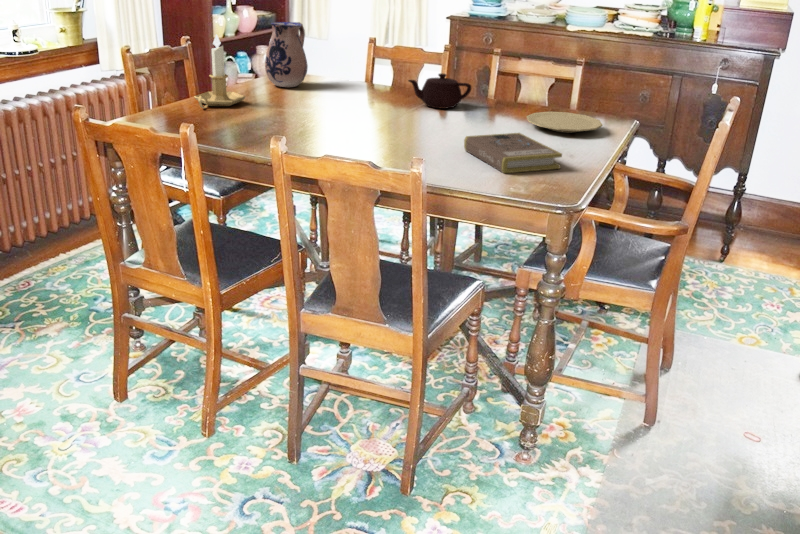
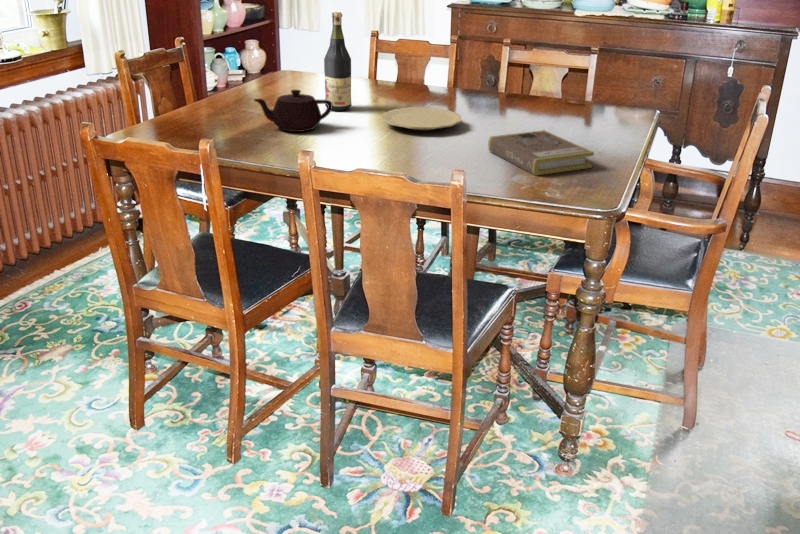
wine bottle: none [317,15,343,109] -> present [324,12,352,111]
ceramic pitcher: present [265,22,308,87] -> none [266,19,310,88]
candlestick: present [194,34,245,109] -> none [195,36,250,115]
teapot: present [408,73,471,109] -> present [254,90,332,132]
plate: present [527,112,603,133] -> present [382,107,461,130]

